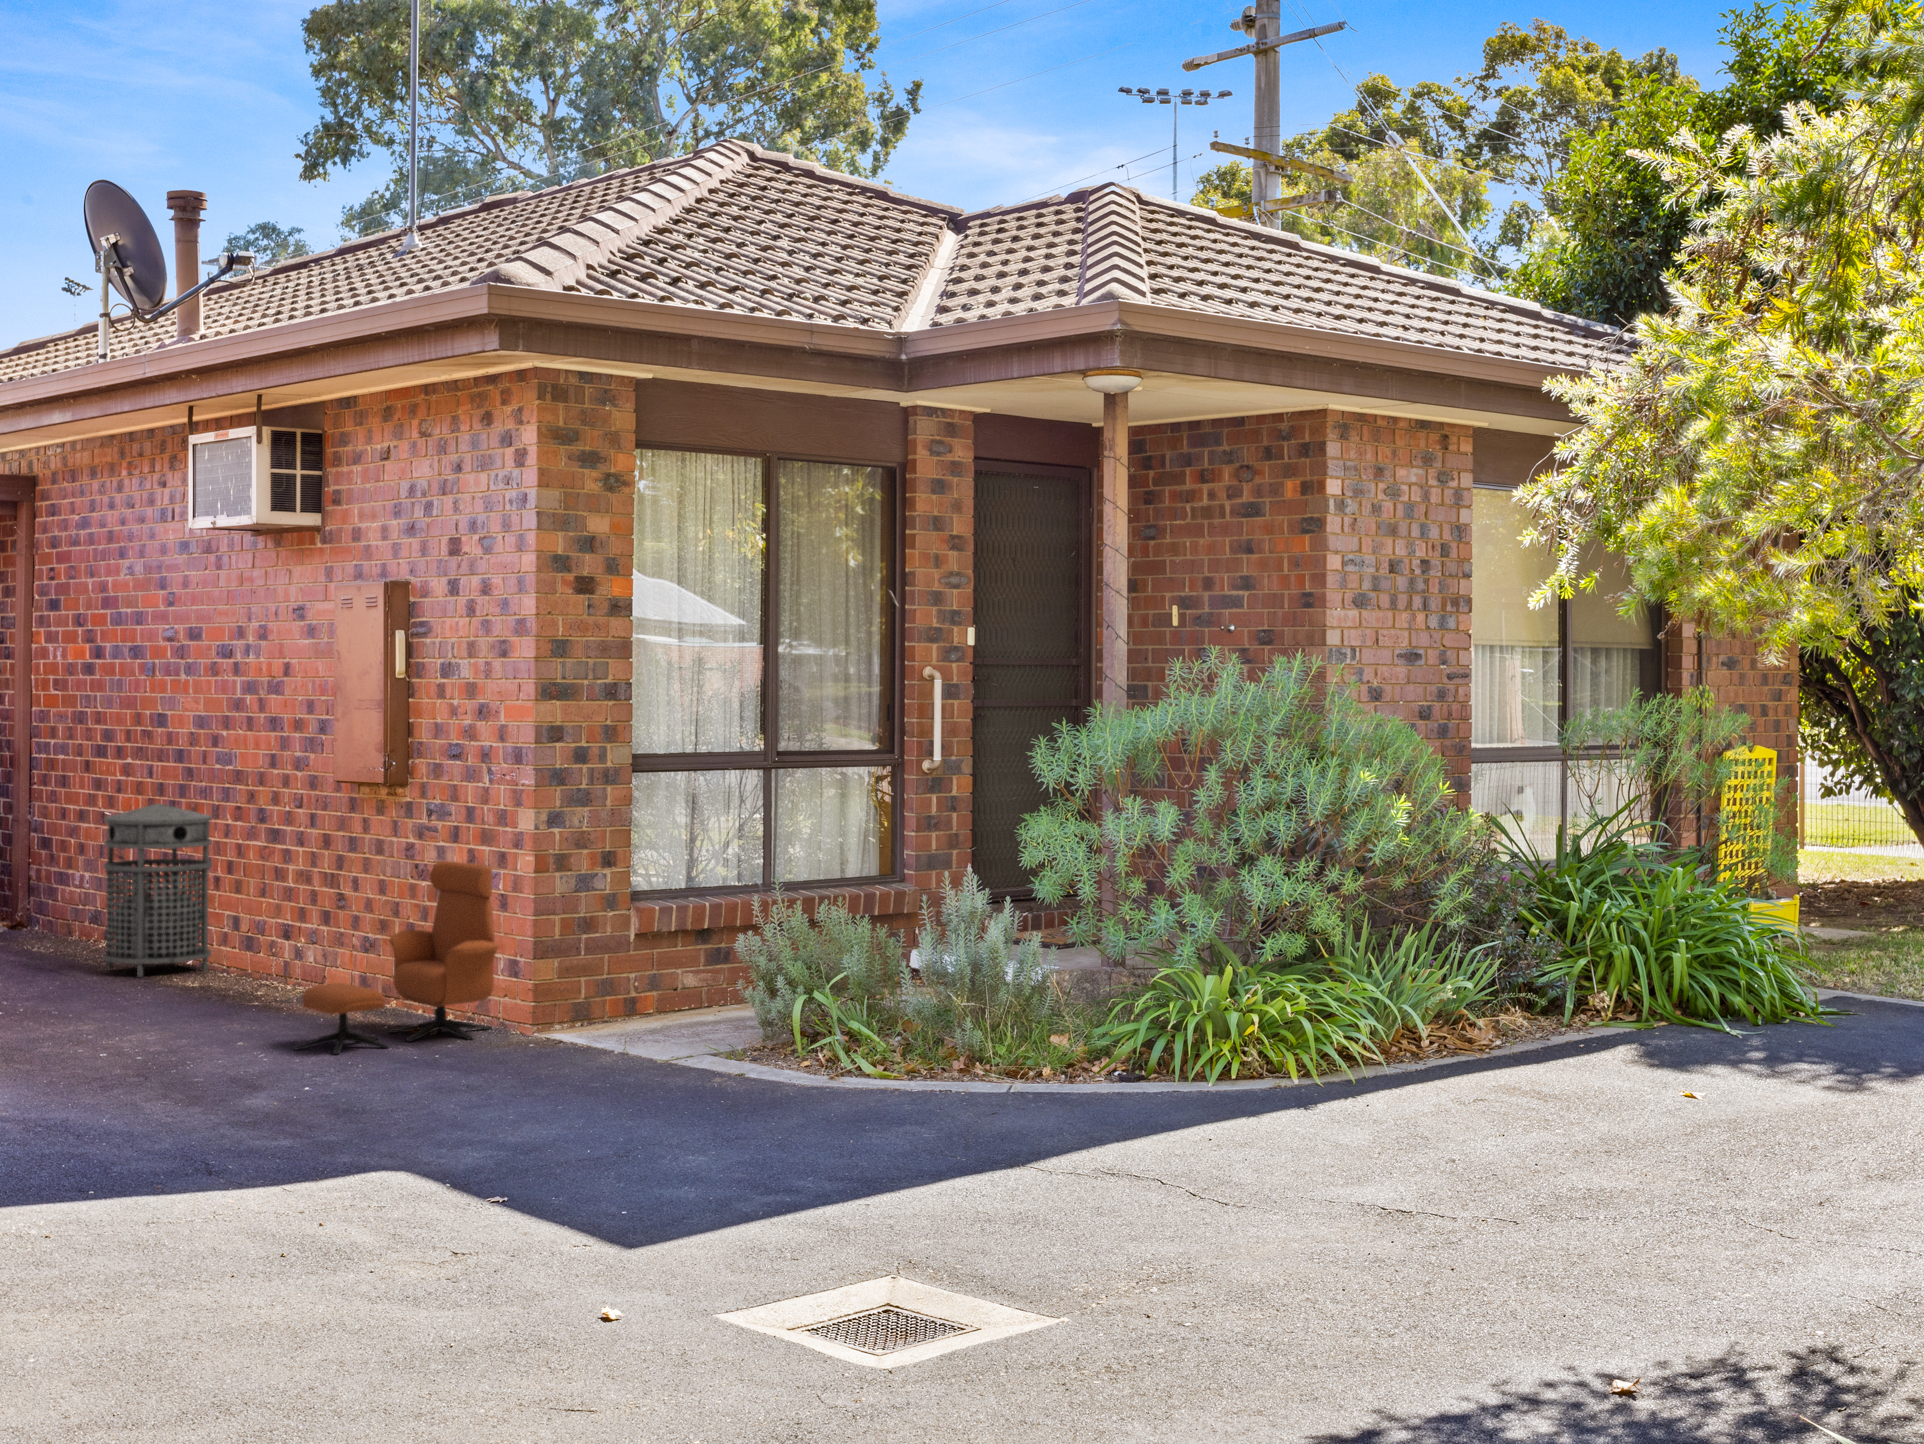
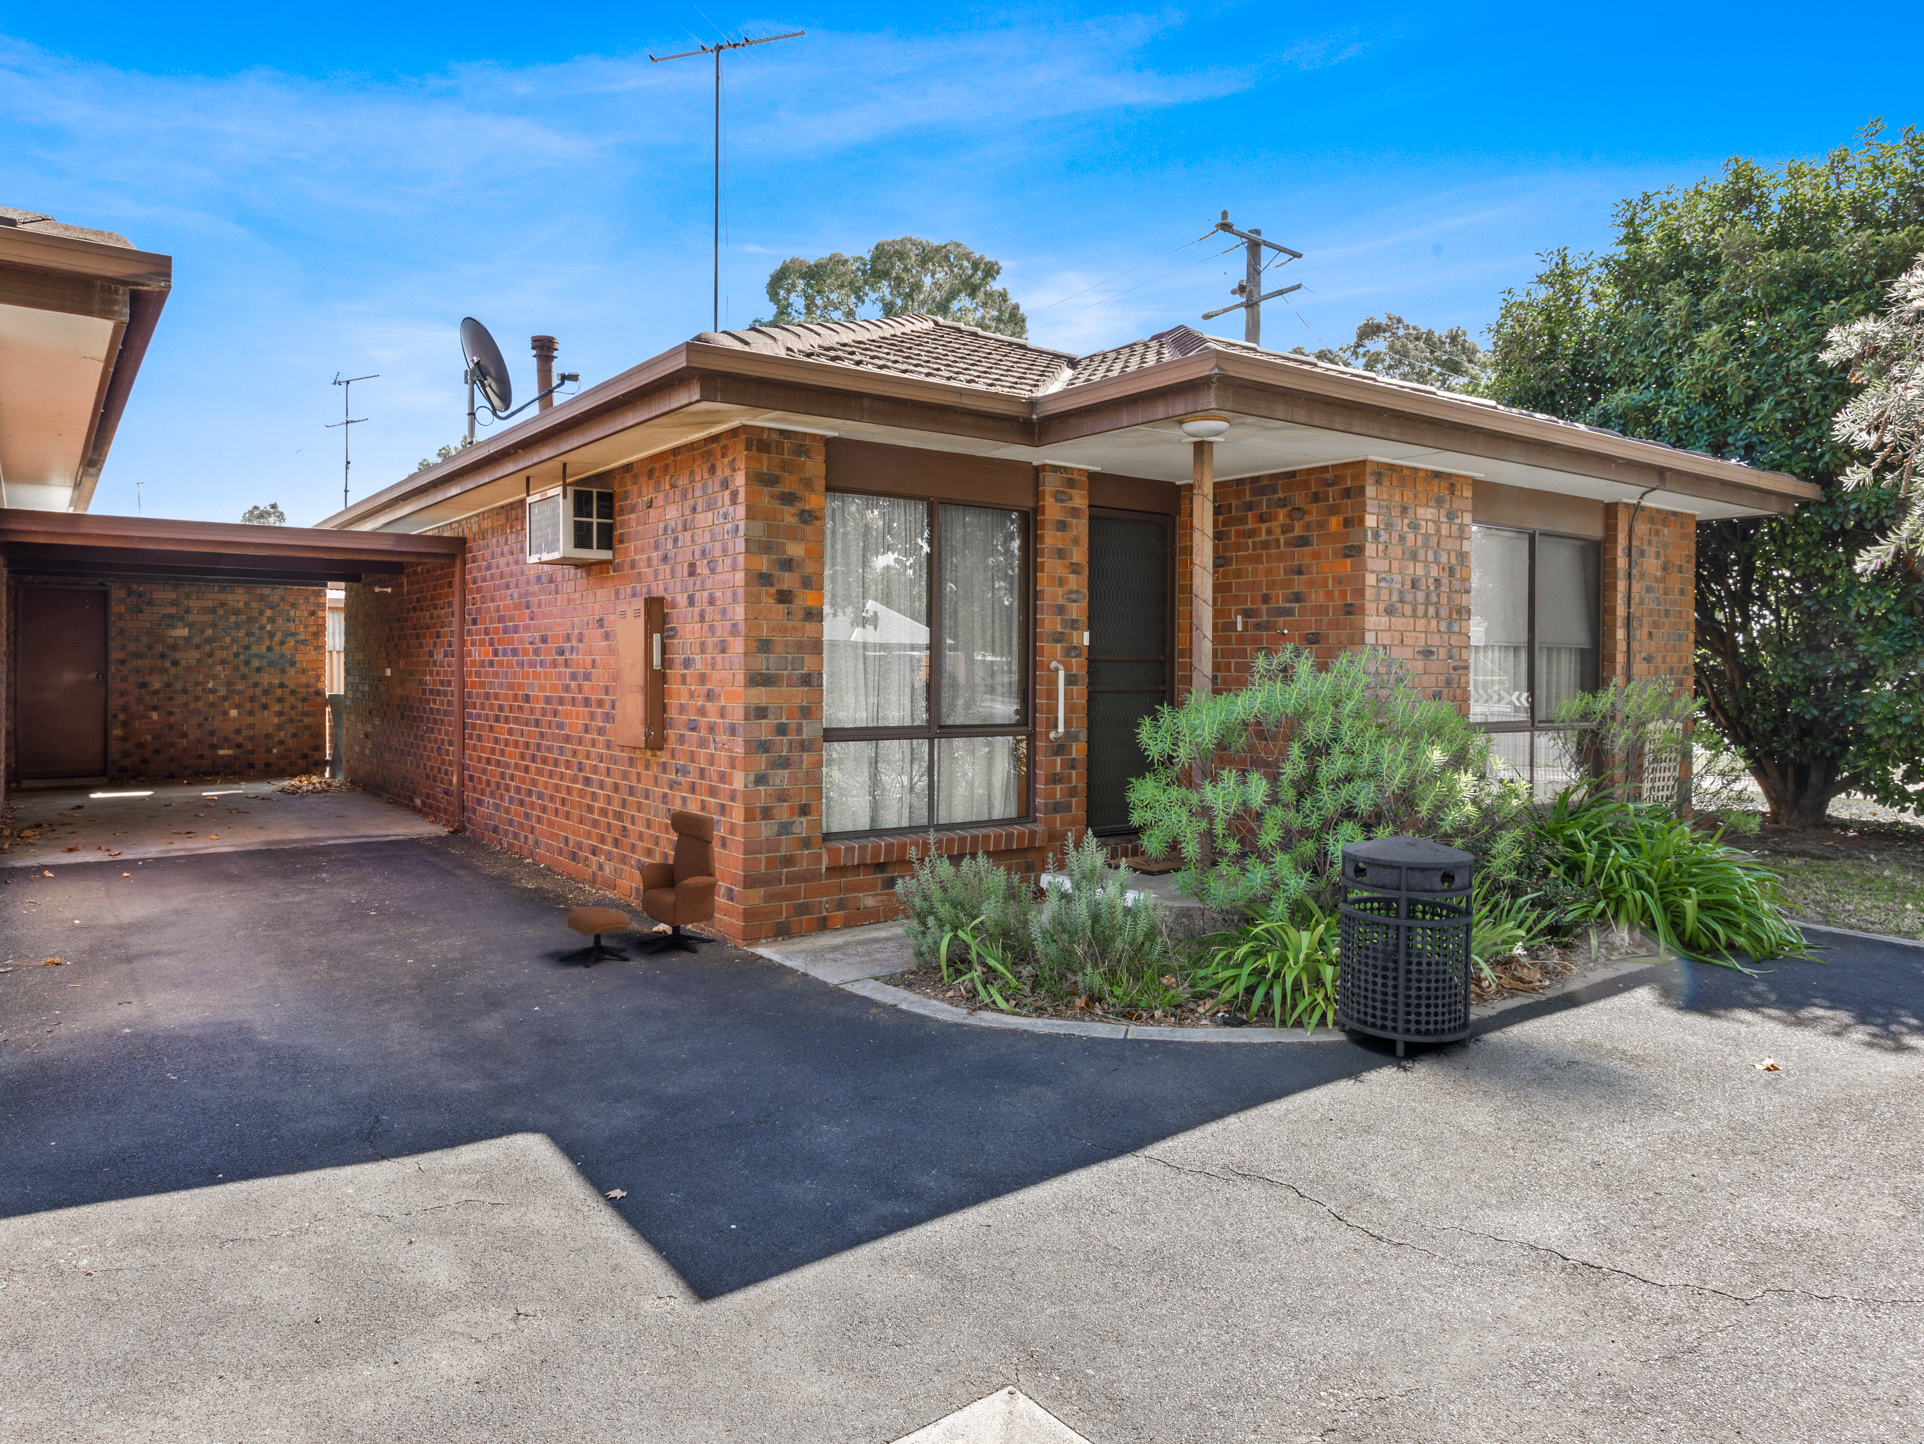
trash can: present [103,803,212,977] -> present [1338,835,1474,1057]

